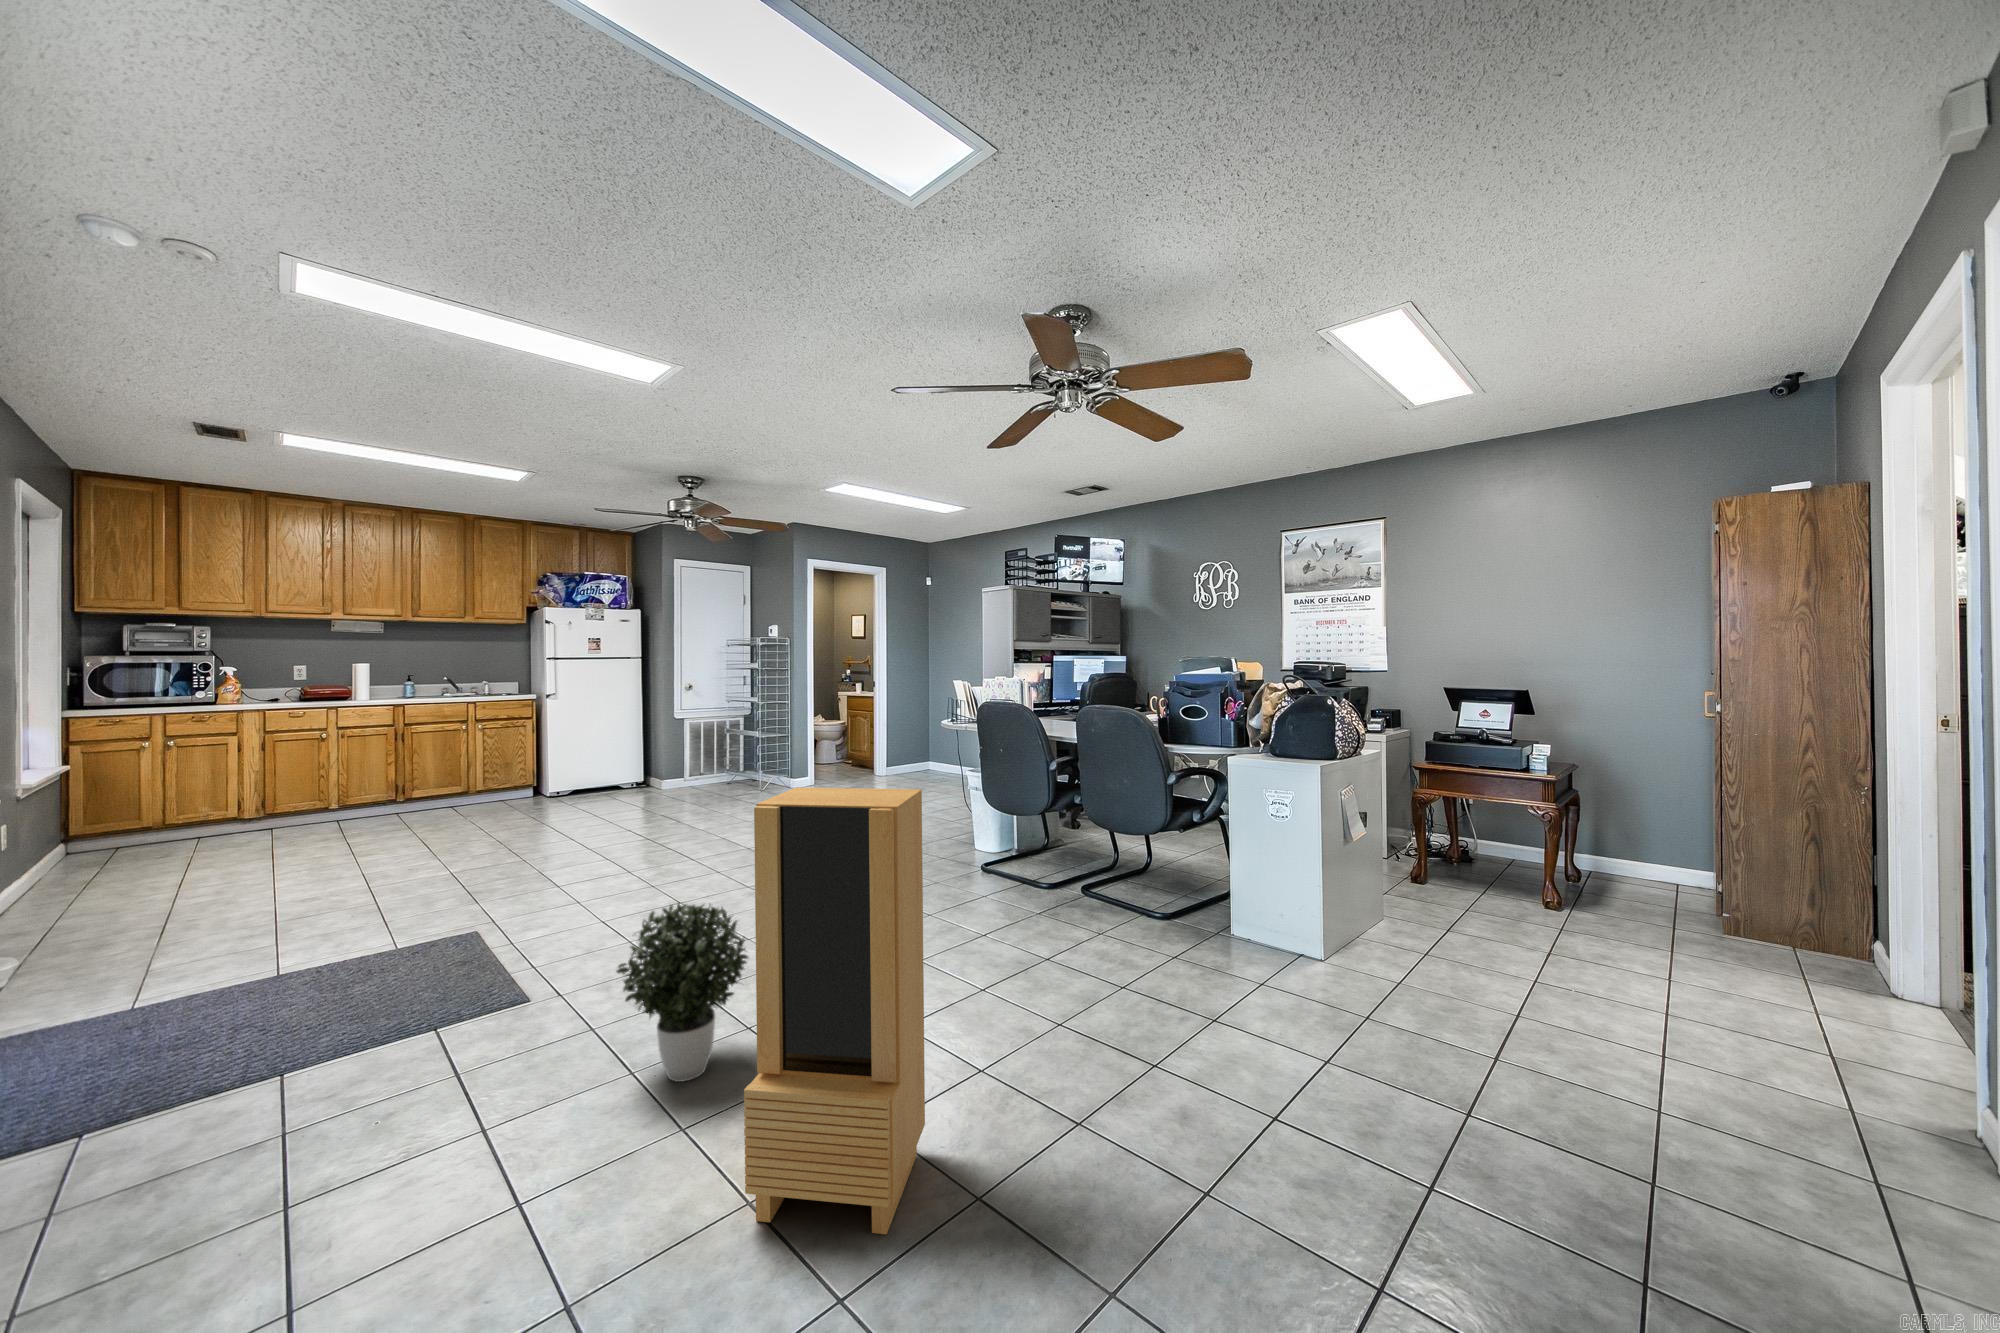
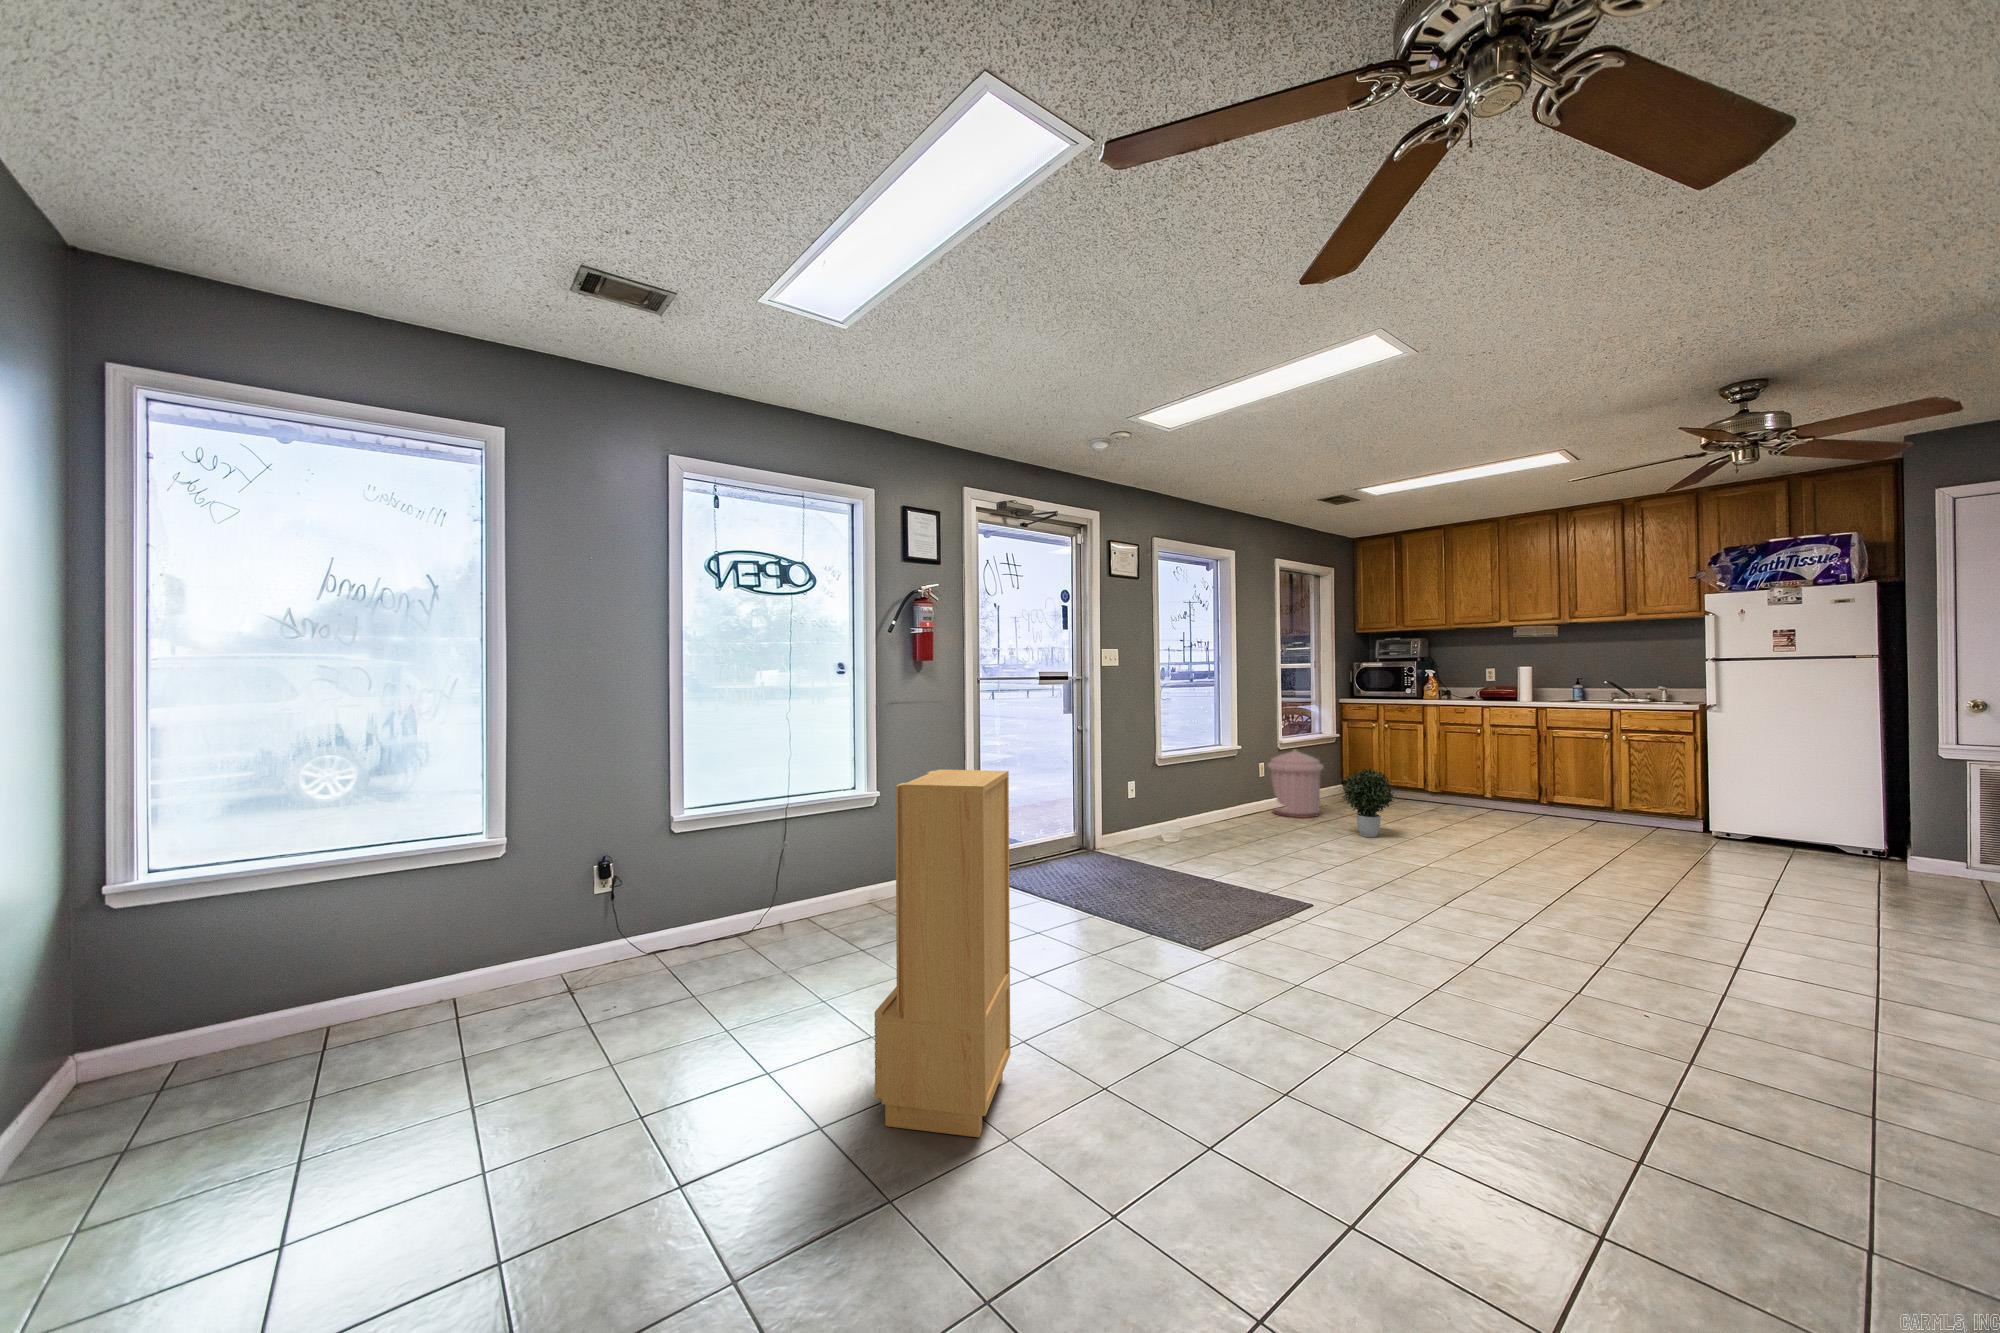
trash can: none [34,791,162,901] -> present [1268,750,1323,818]
potted plant: present [617,904,748,1082] -> present [1342,768,1394,838]

